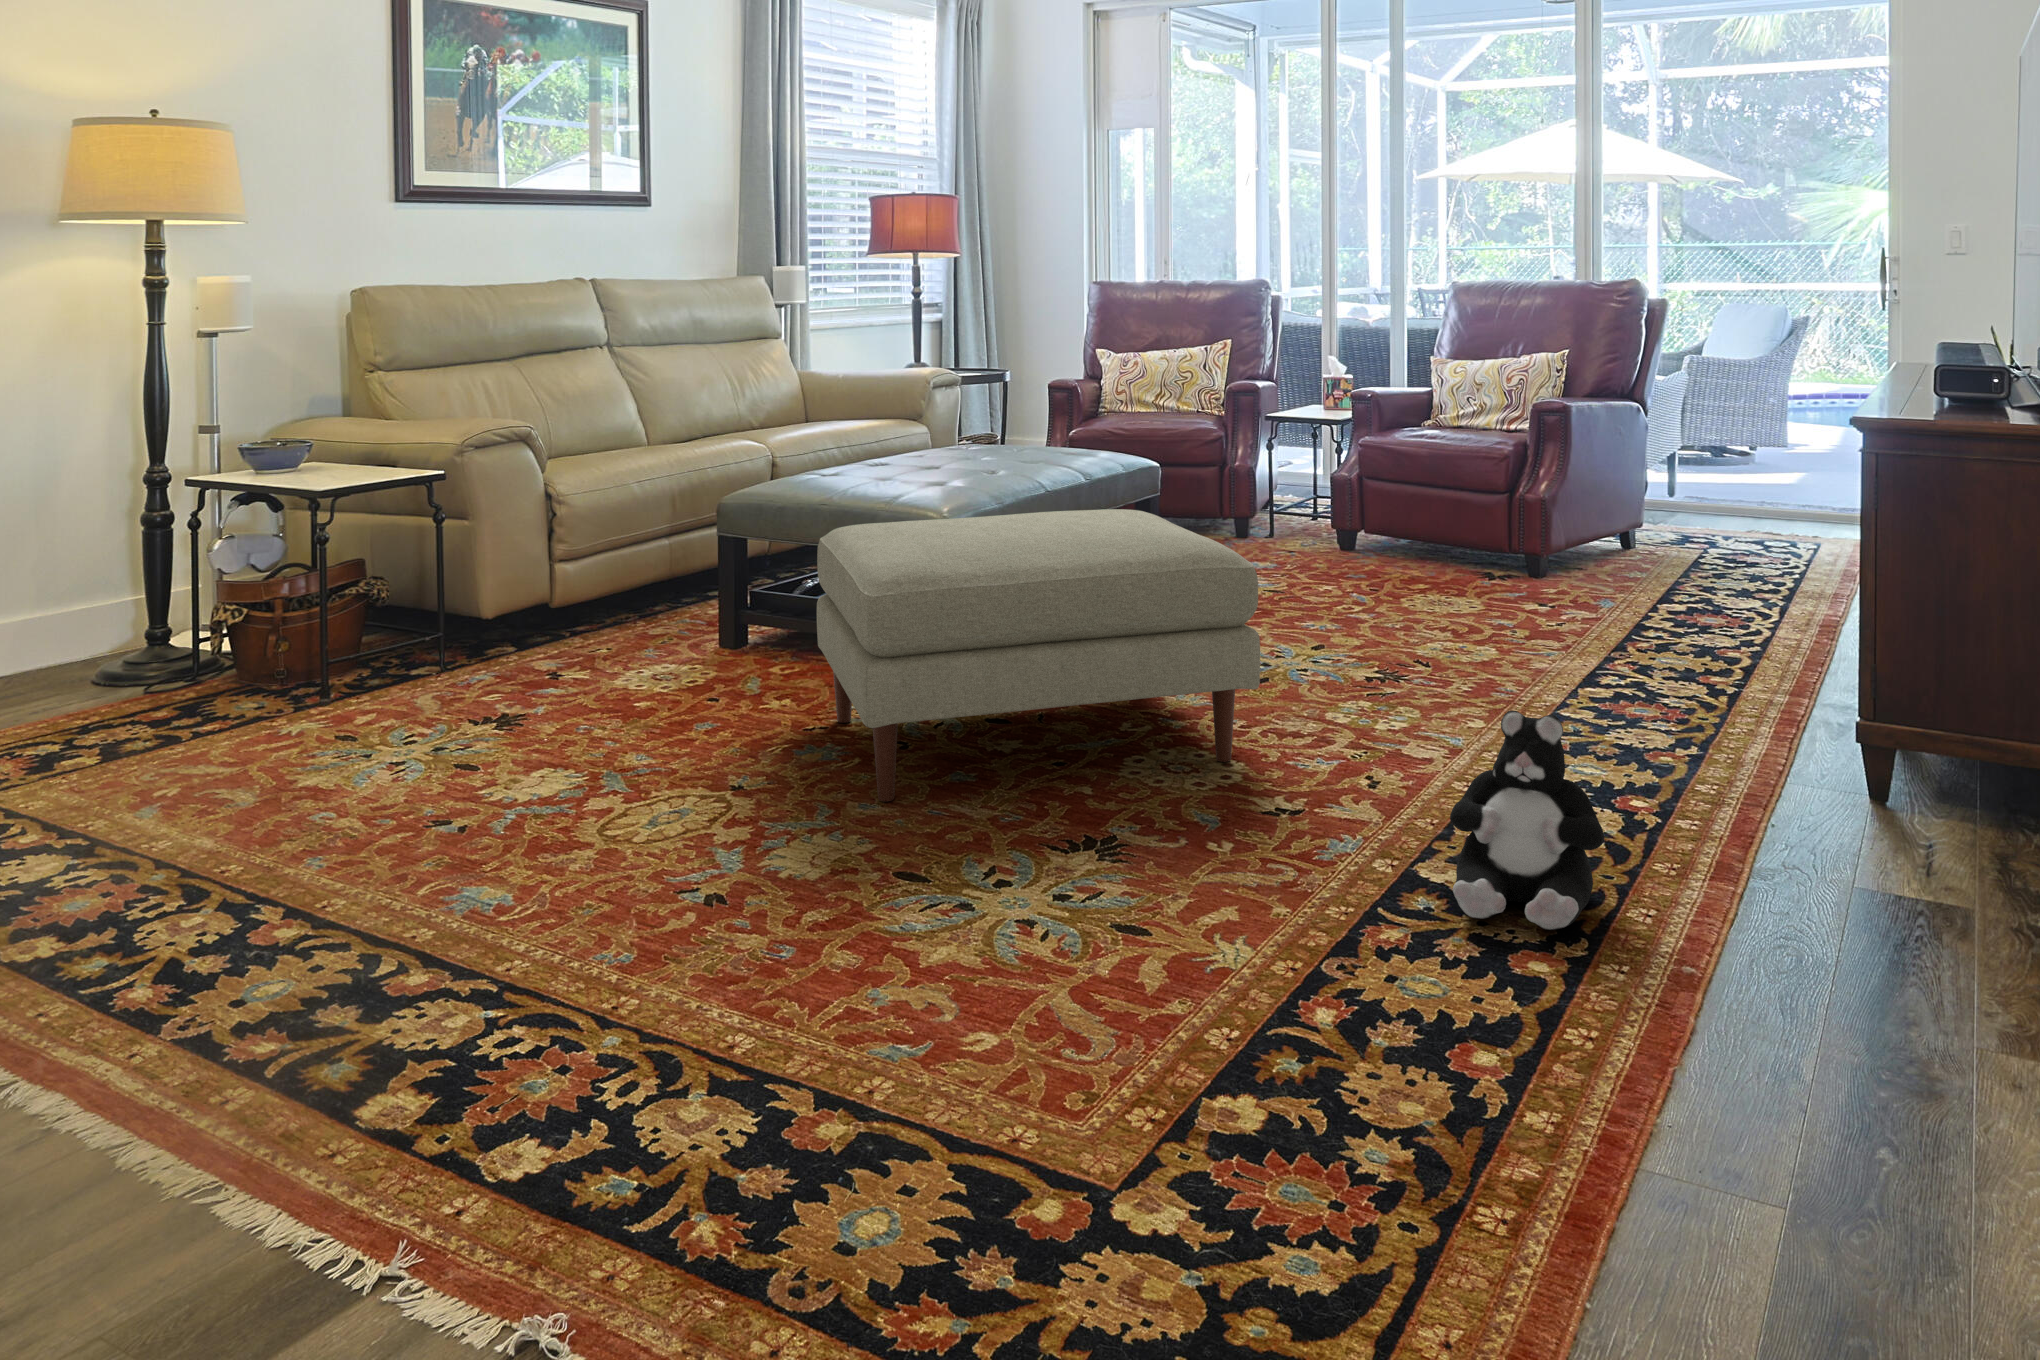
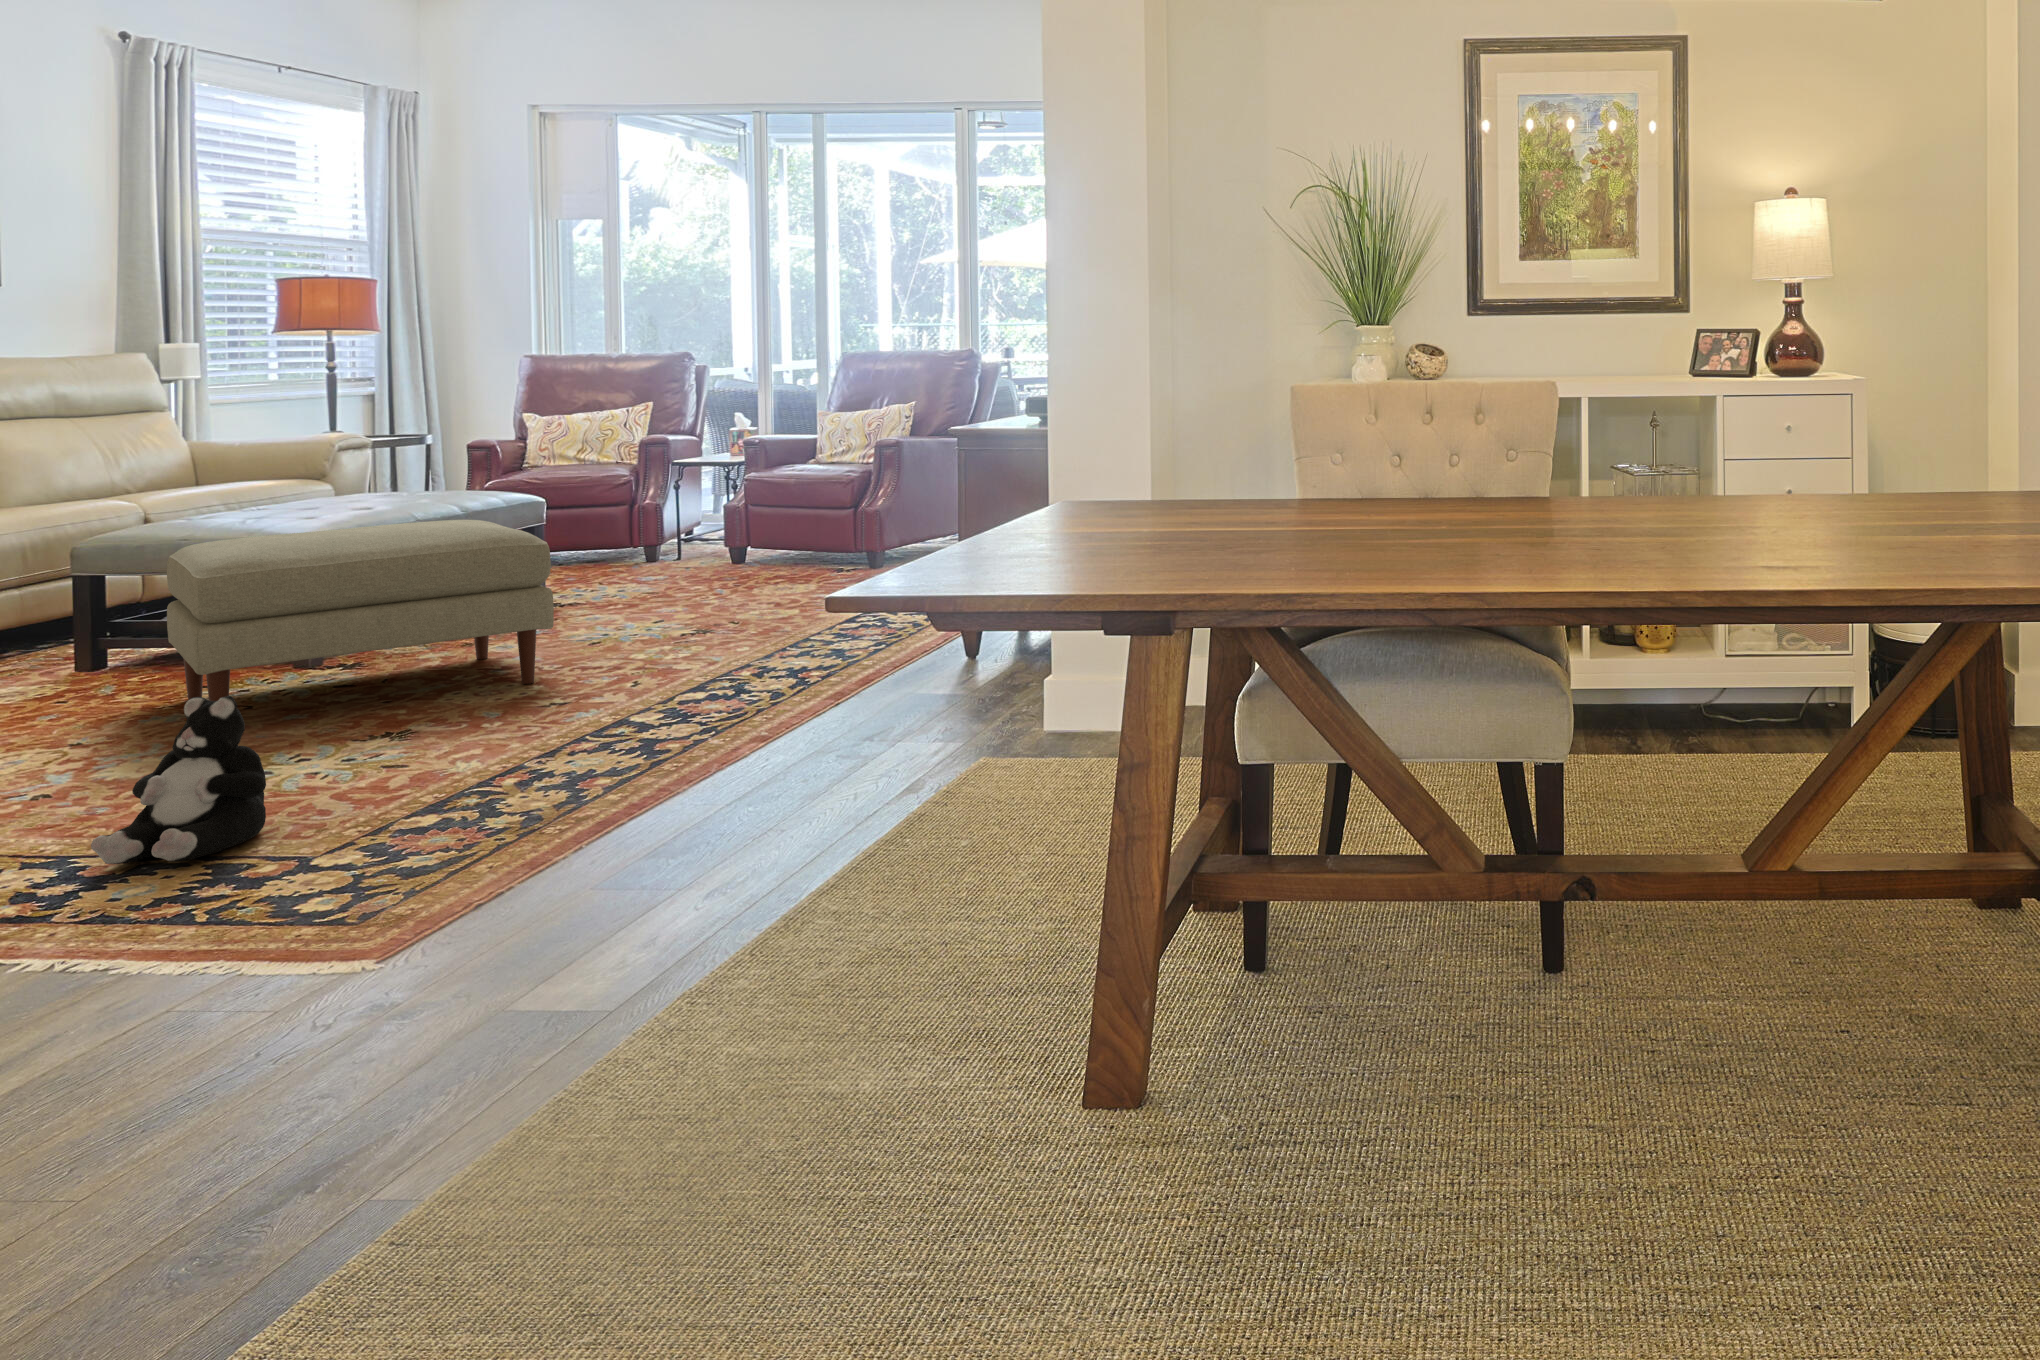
plush toy: present [1450,711,1604,930] -> present [91,696,266,864]

